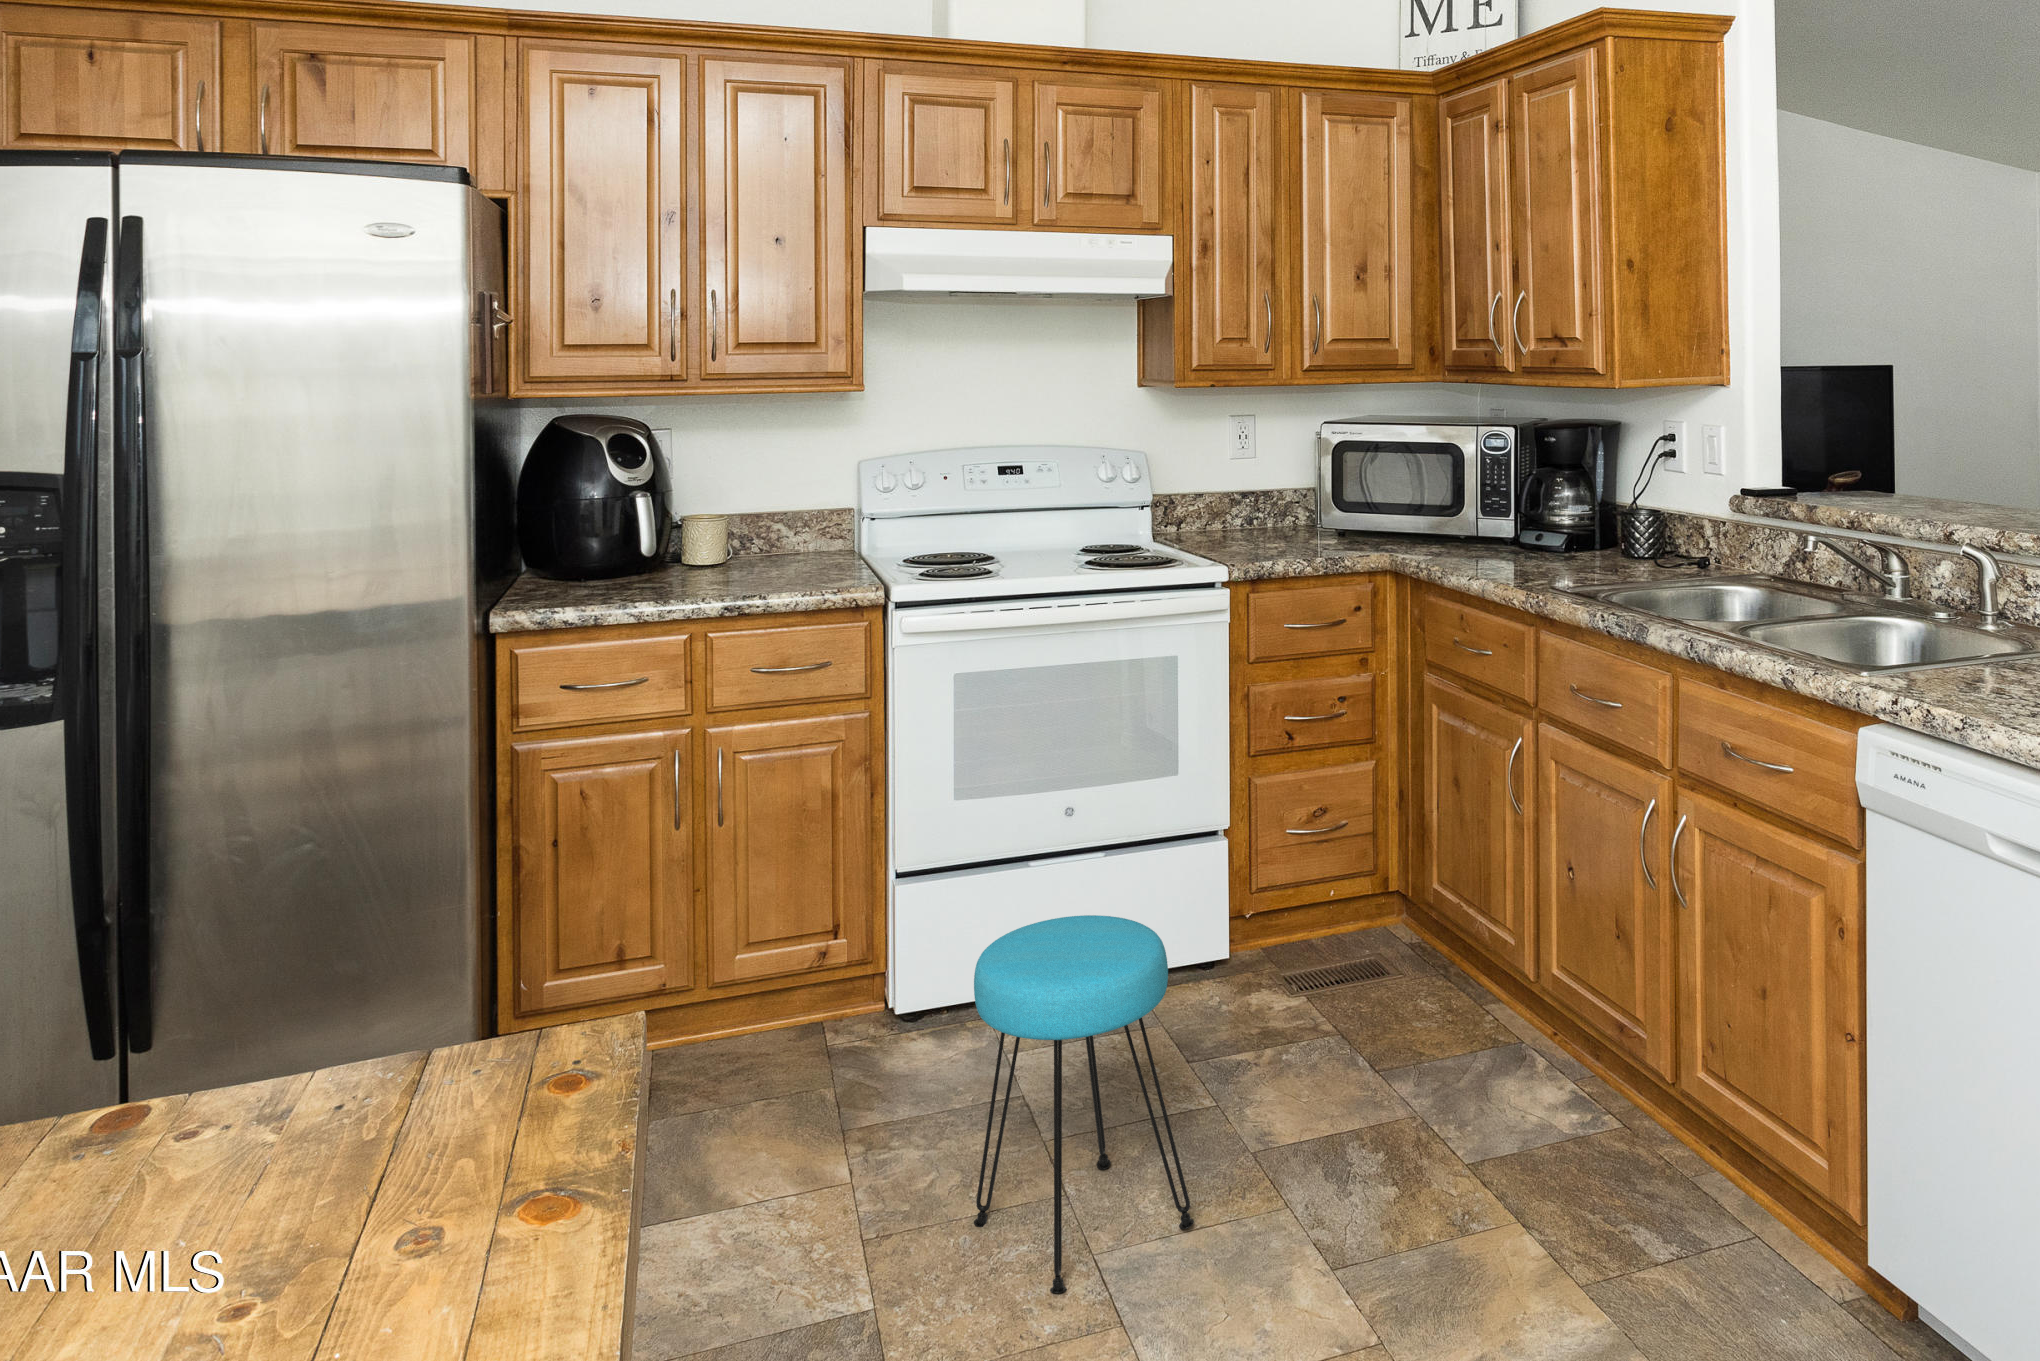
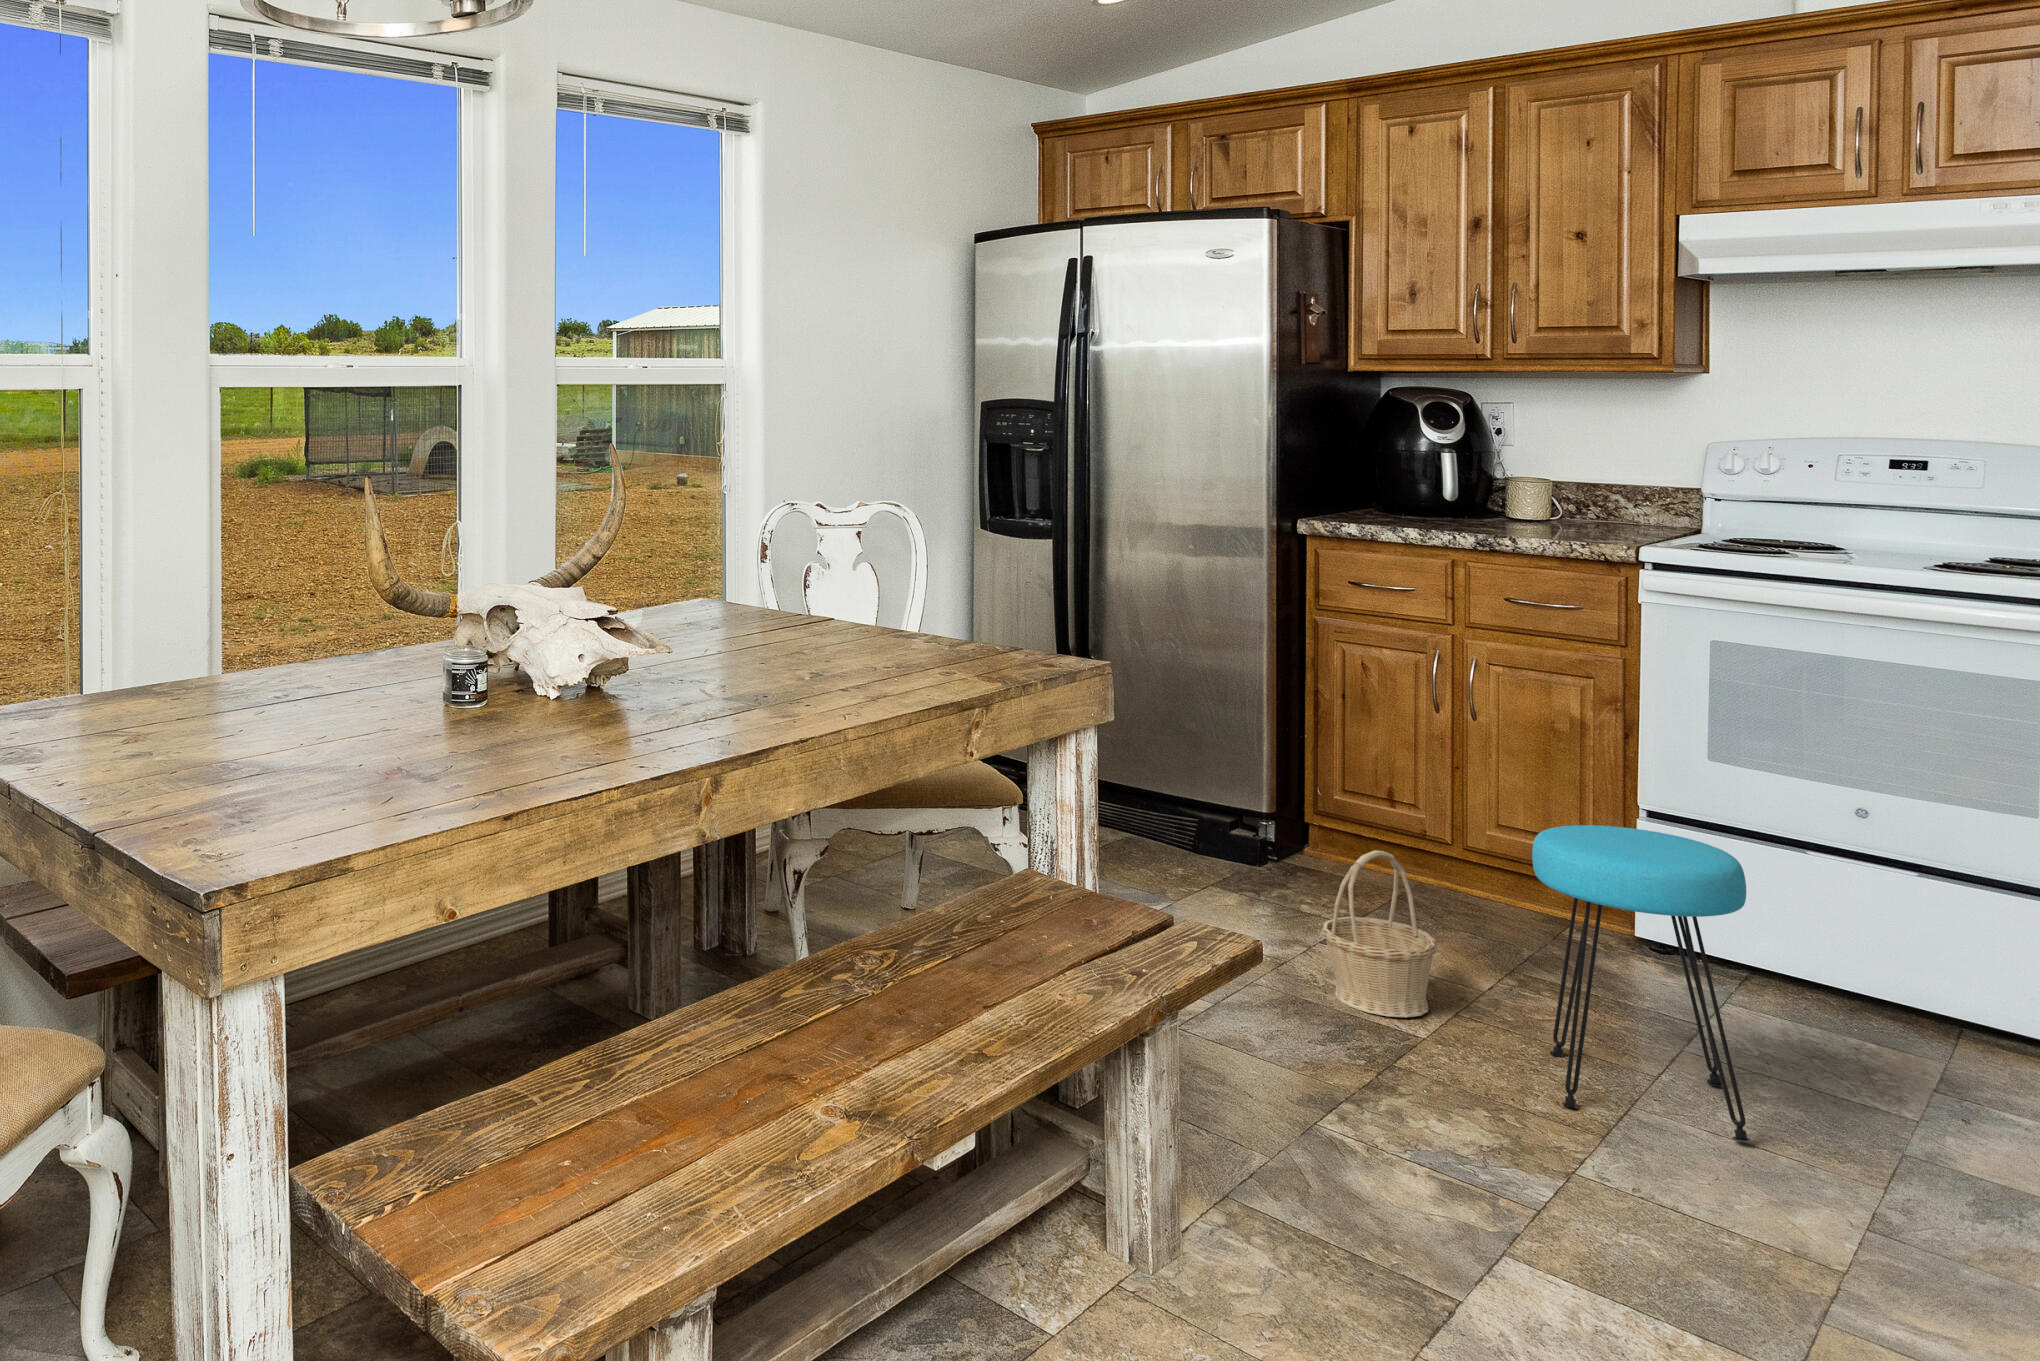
basket: none [705,1062,847,1303] -> present [1322,850,1437,1017]

